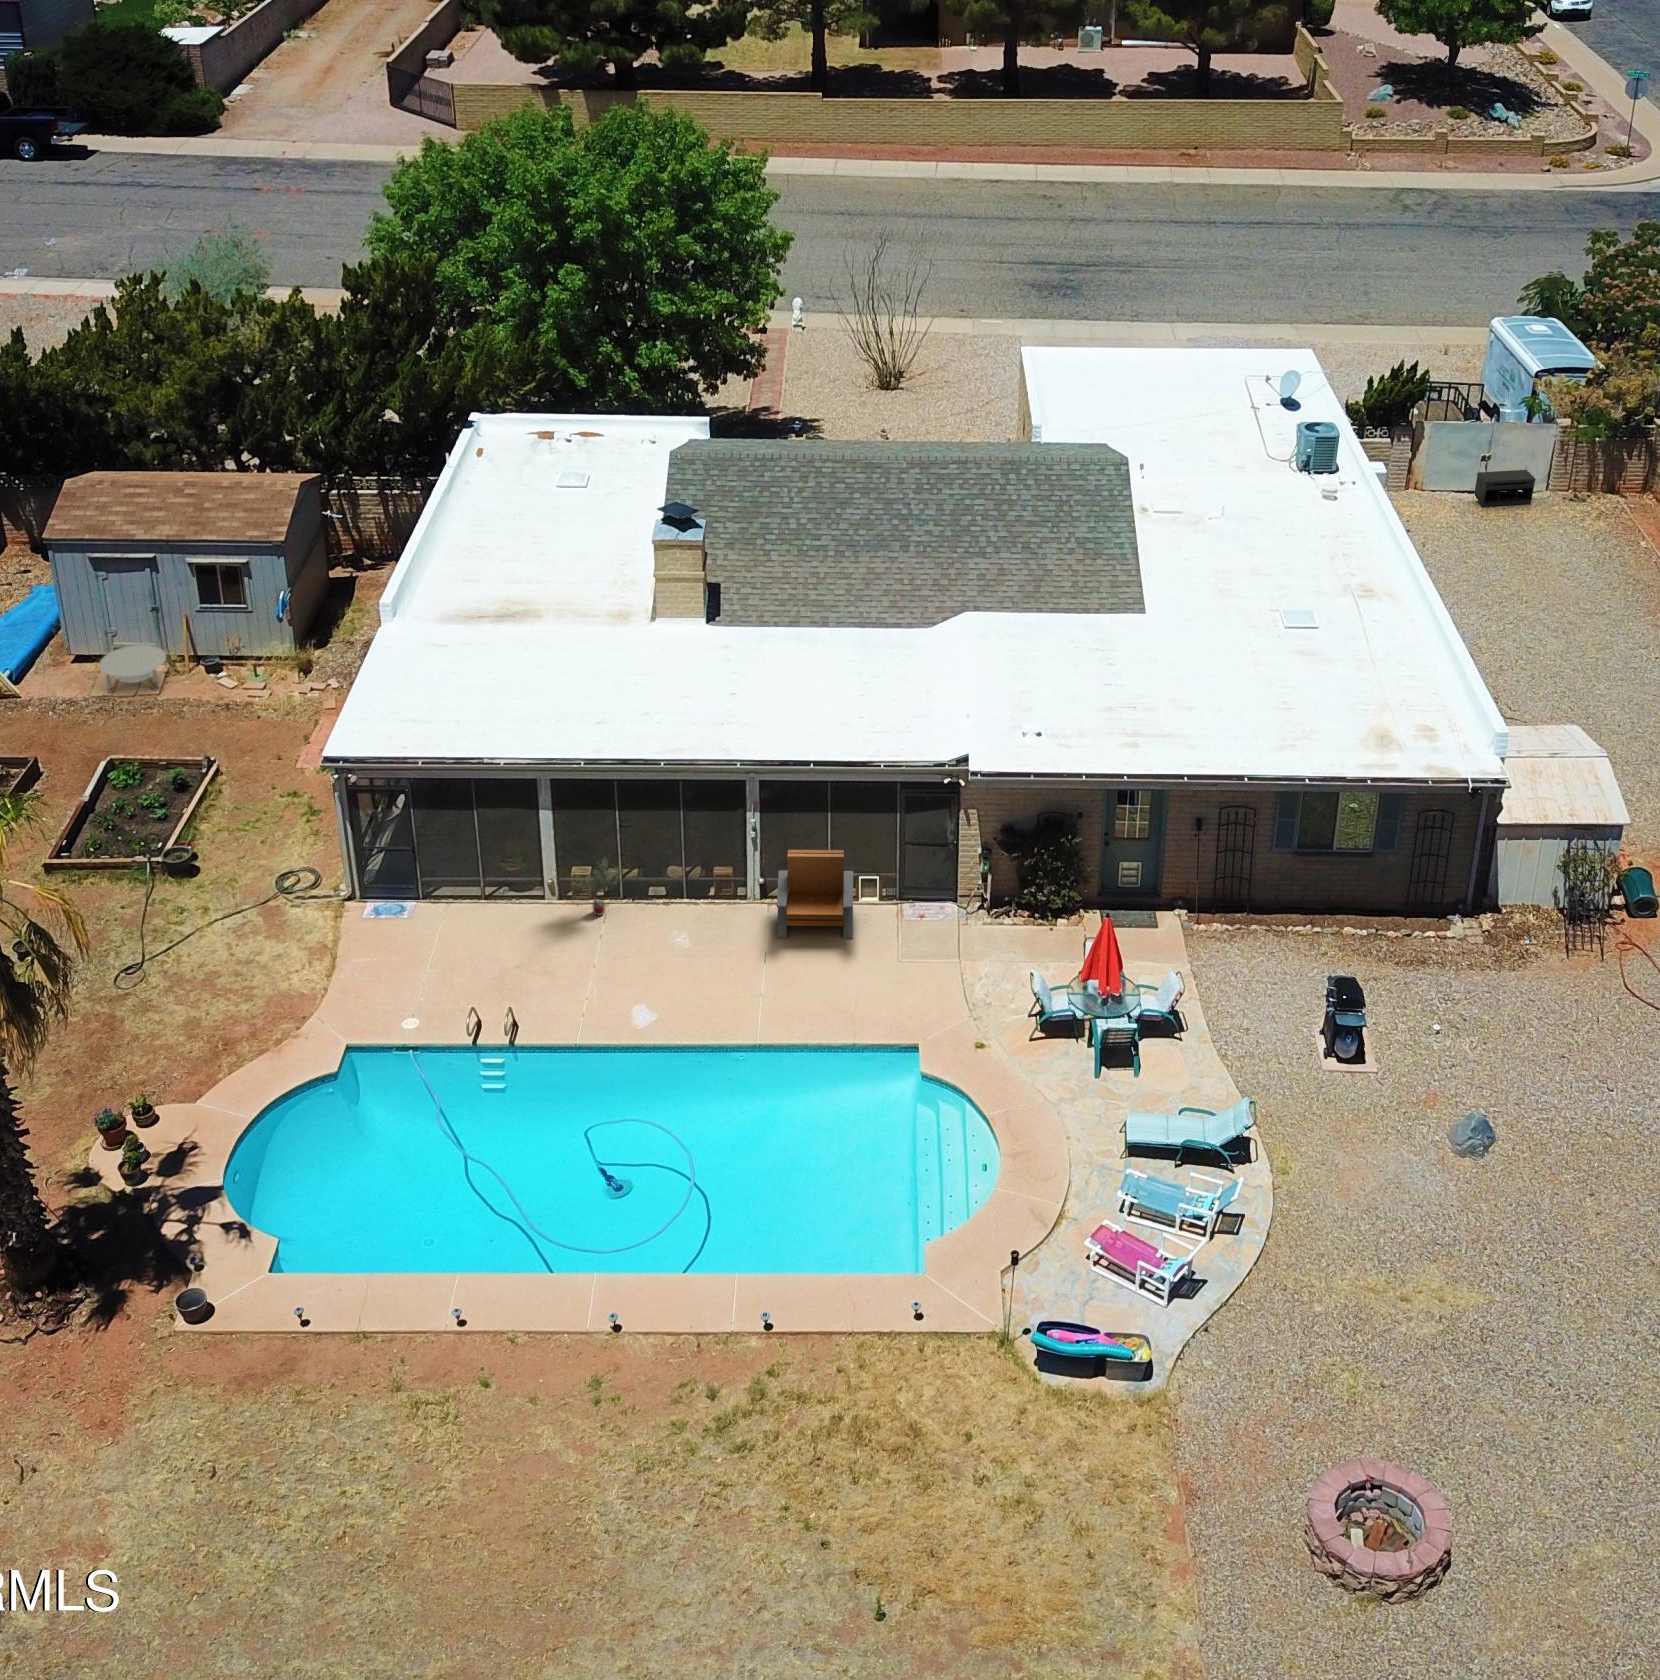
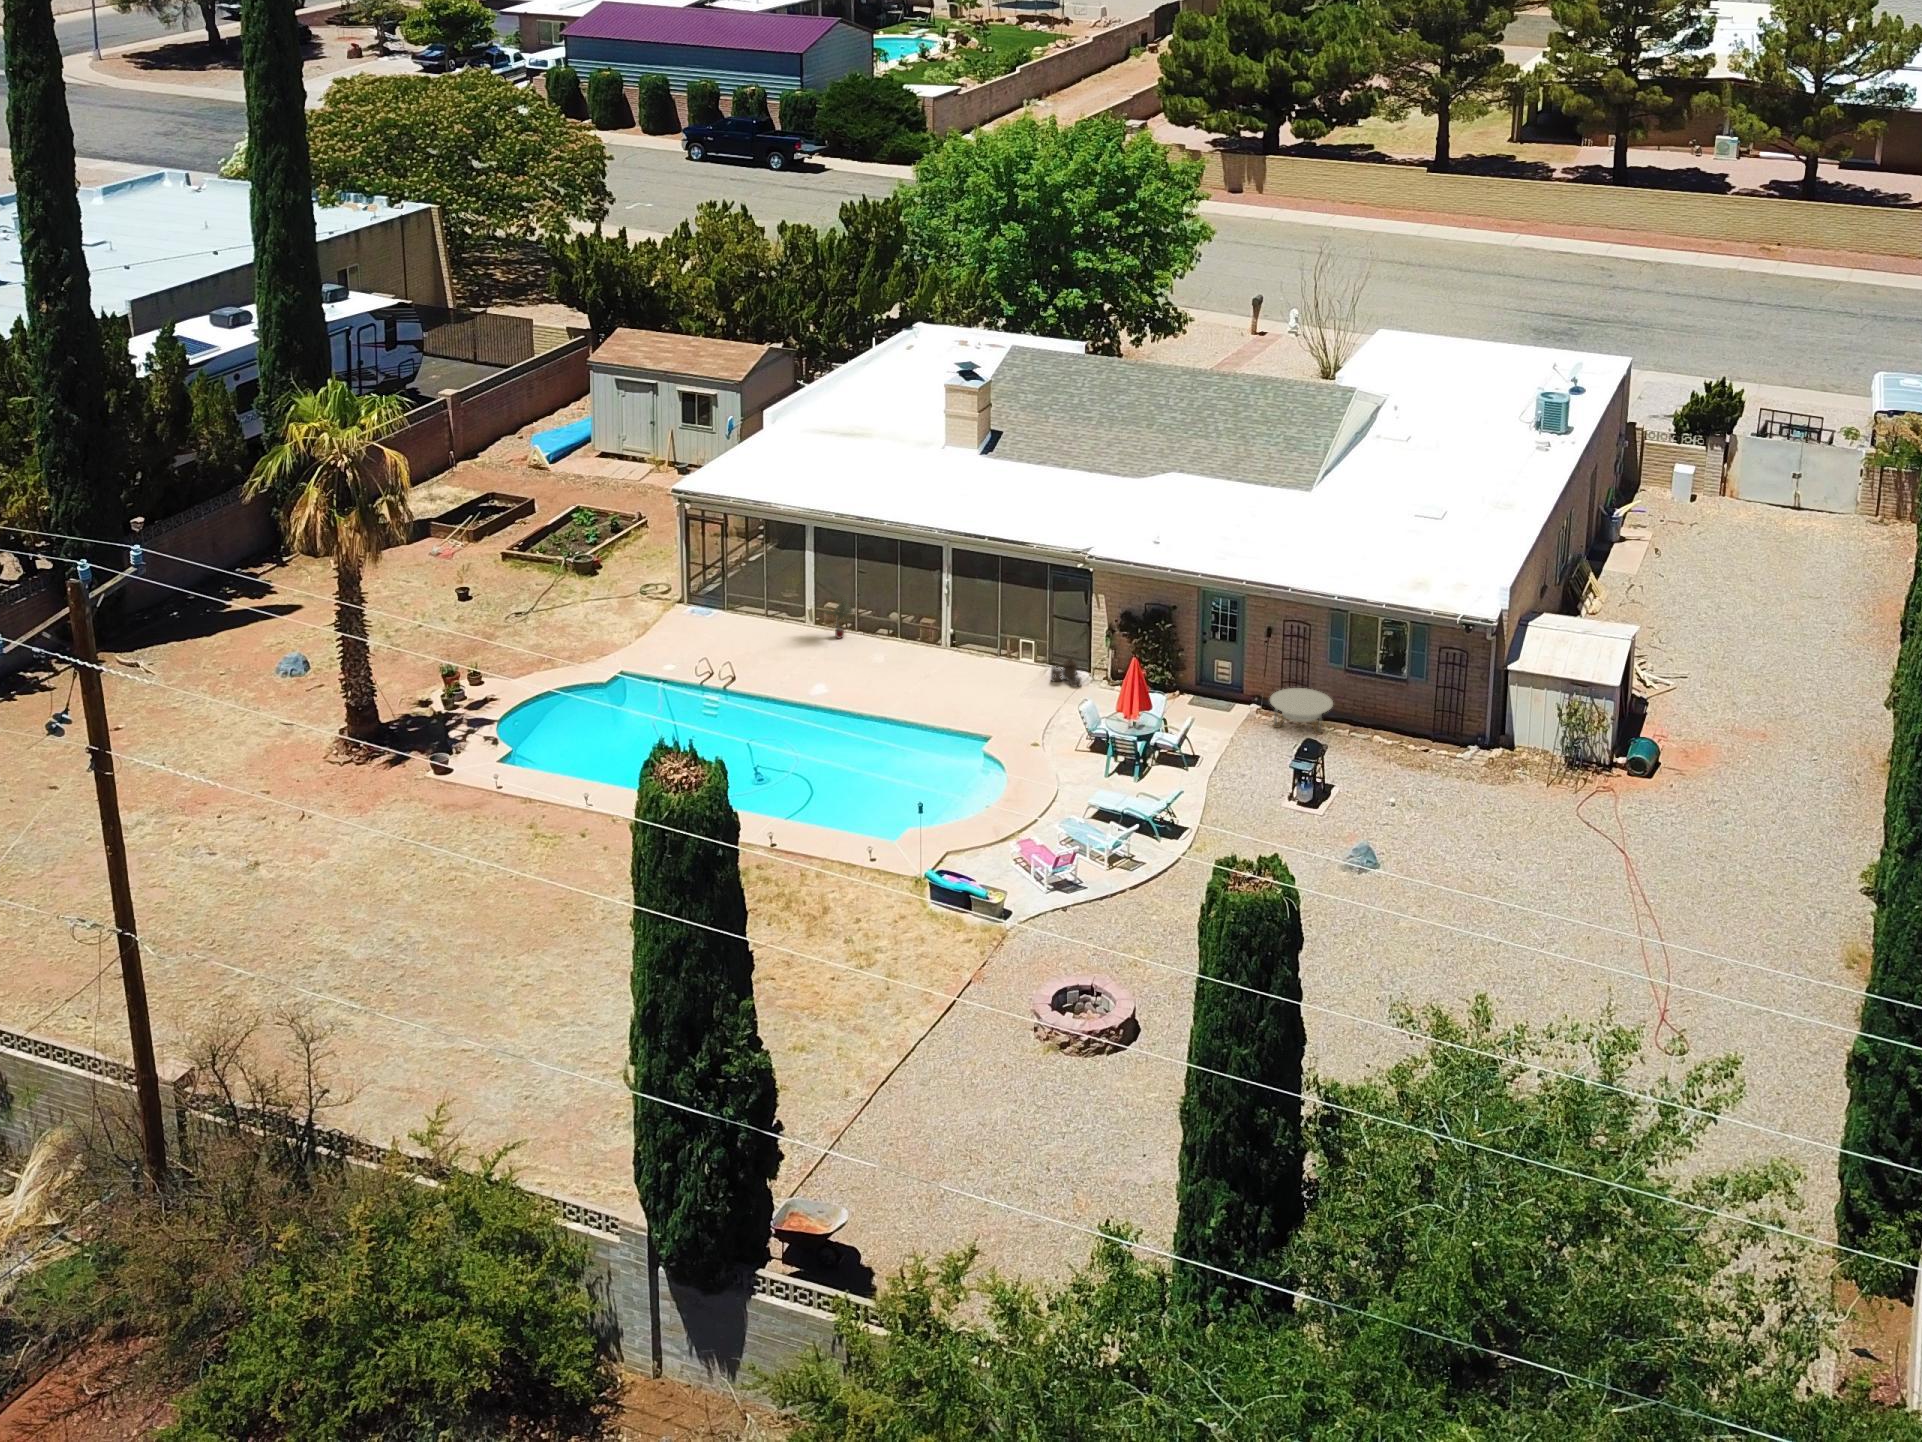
bench: present [1474,470,1536,507] -> none [1756,488,1806,522]
round table: present [99,645,166,692] -> present [1270,688,1333,735]
lounge chair: present [777,850,853,939] -> none [951,608,1021,679]
woven basket: none [910,892,954,932] -> present [1051,659,1081,687]

